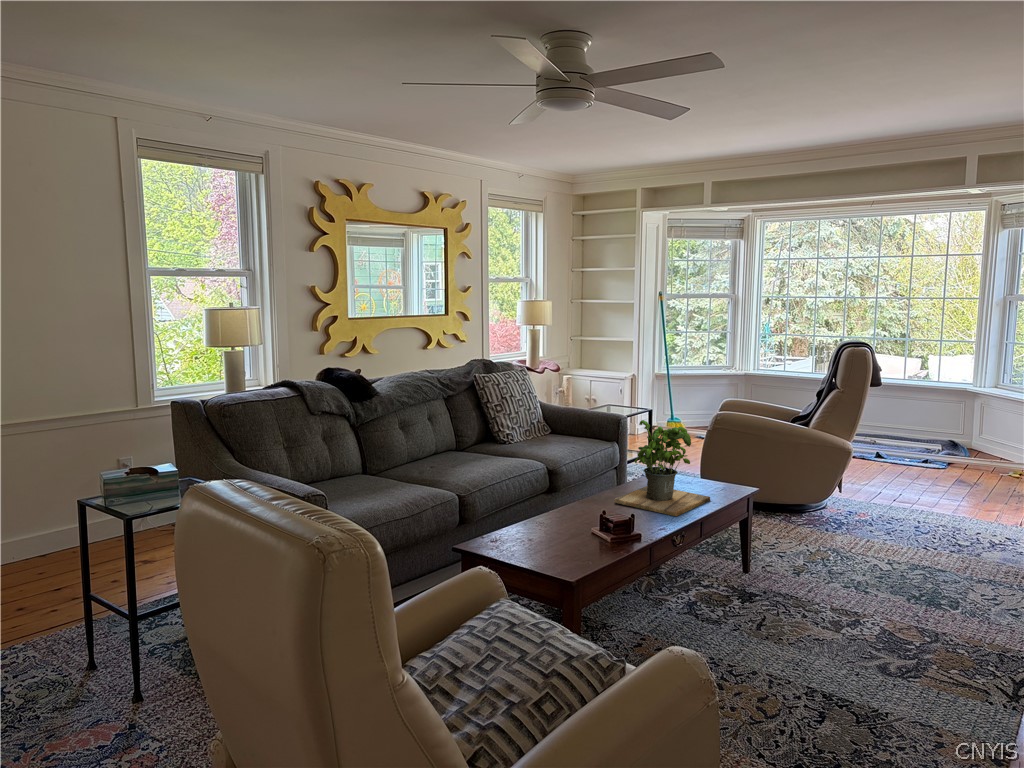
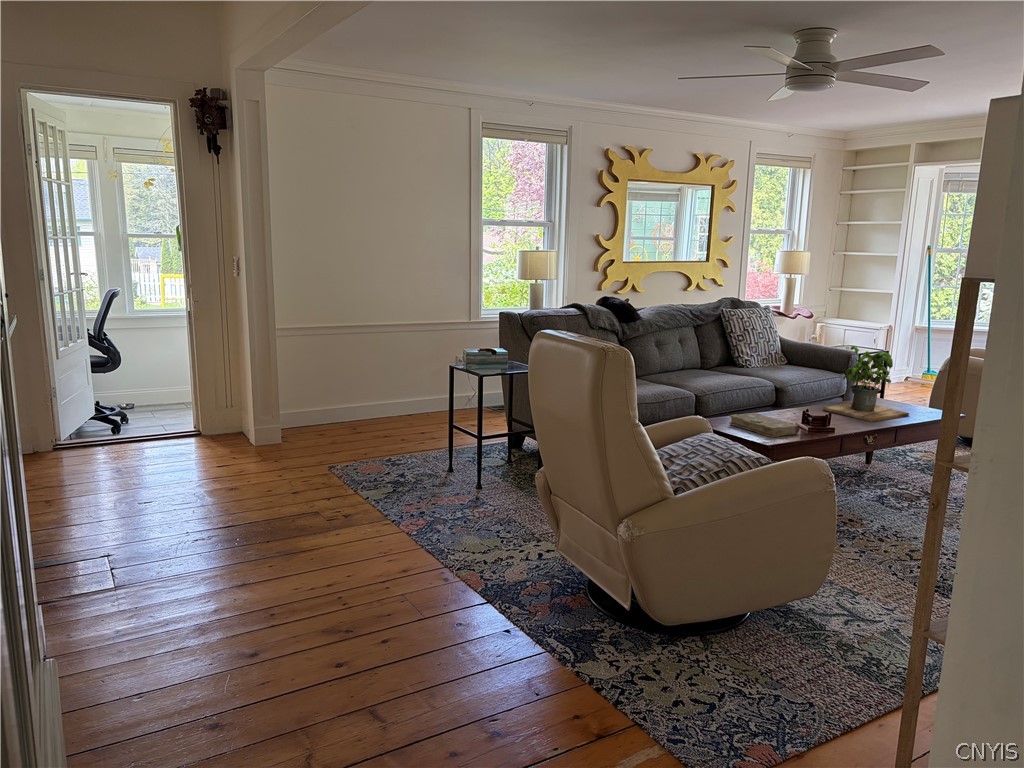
book: none [511,525,604,566] -> present [729,413,800,438]

